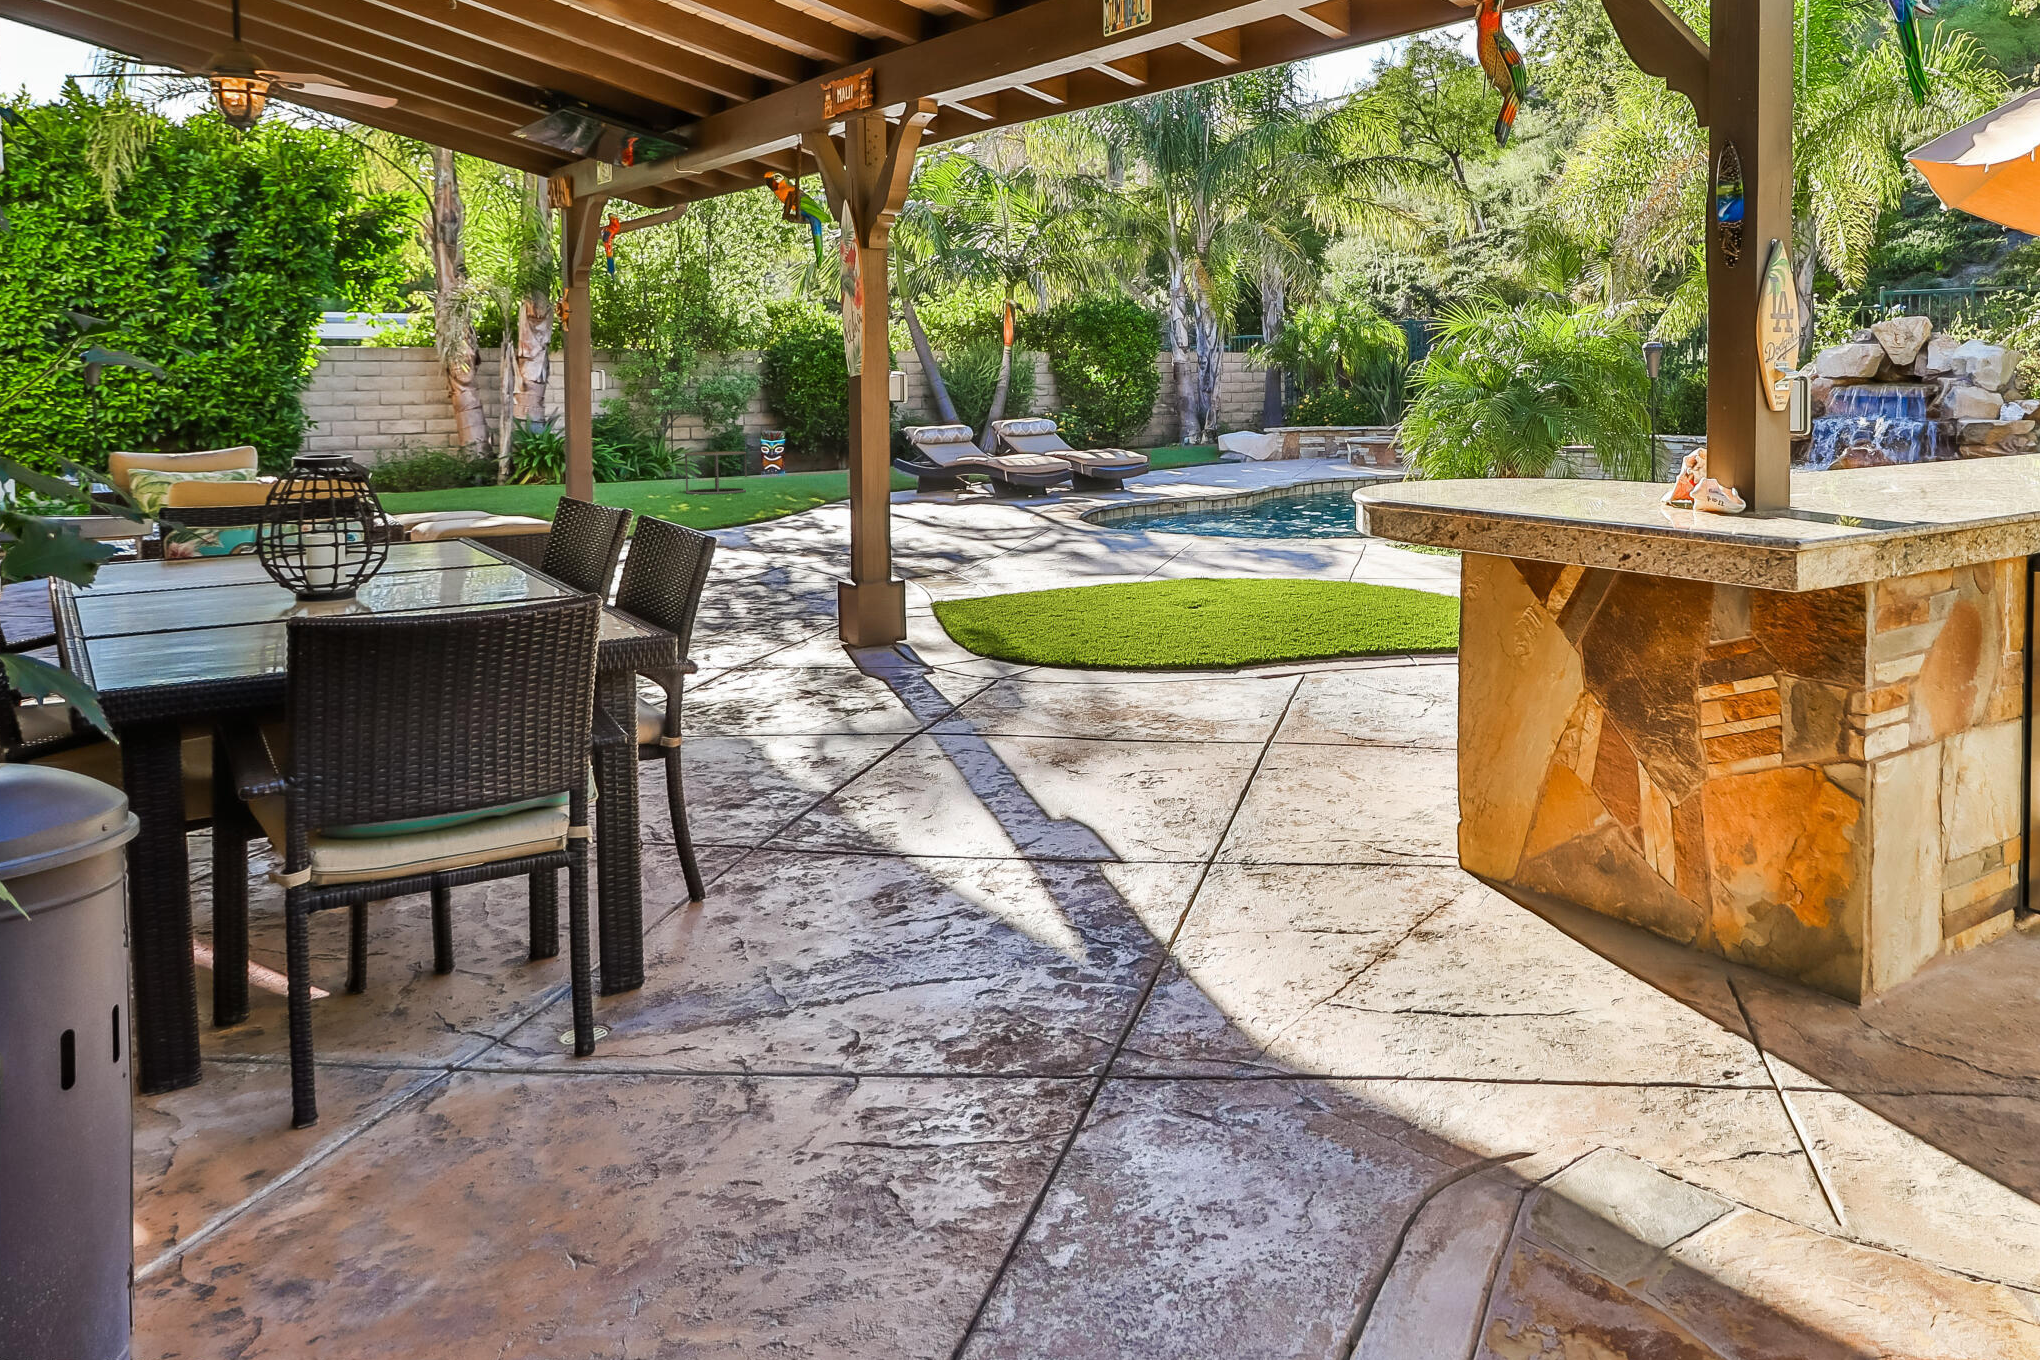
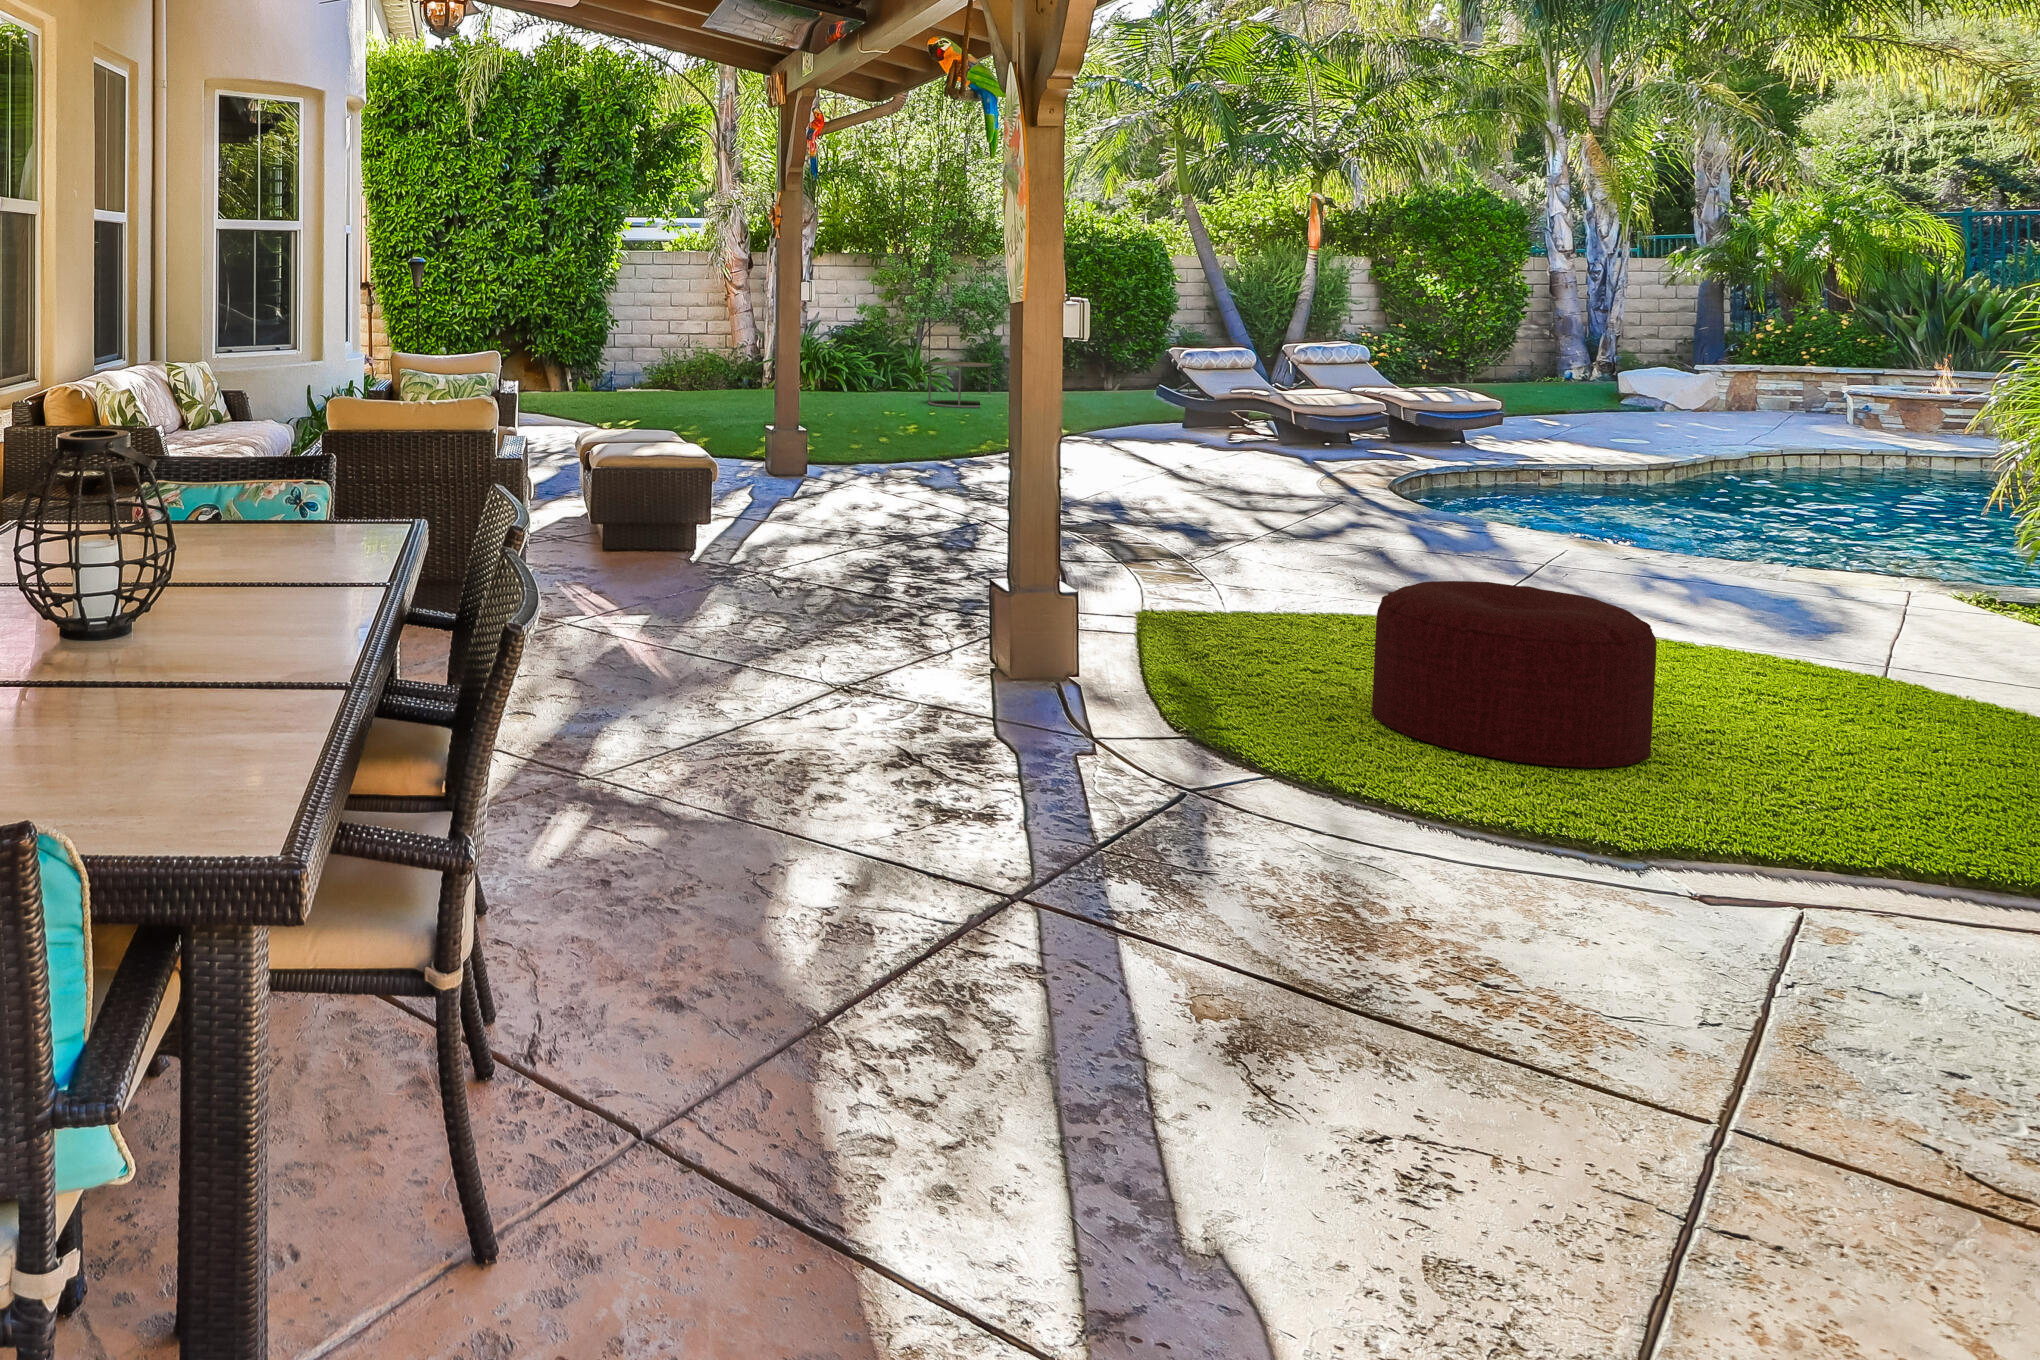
ottoman: none [1088,540,1234,639] -> present [1372,581,1656,768]

